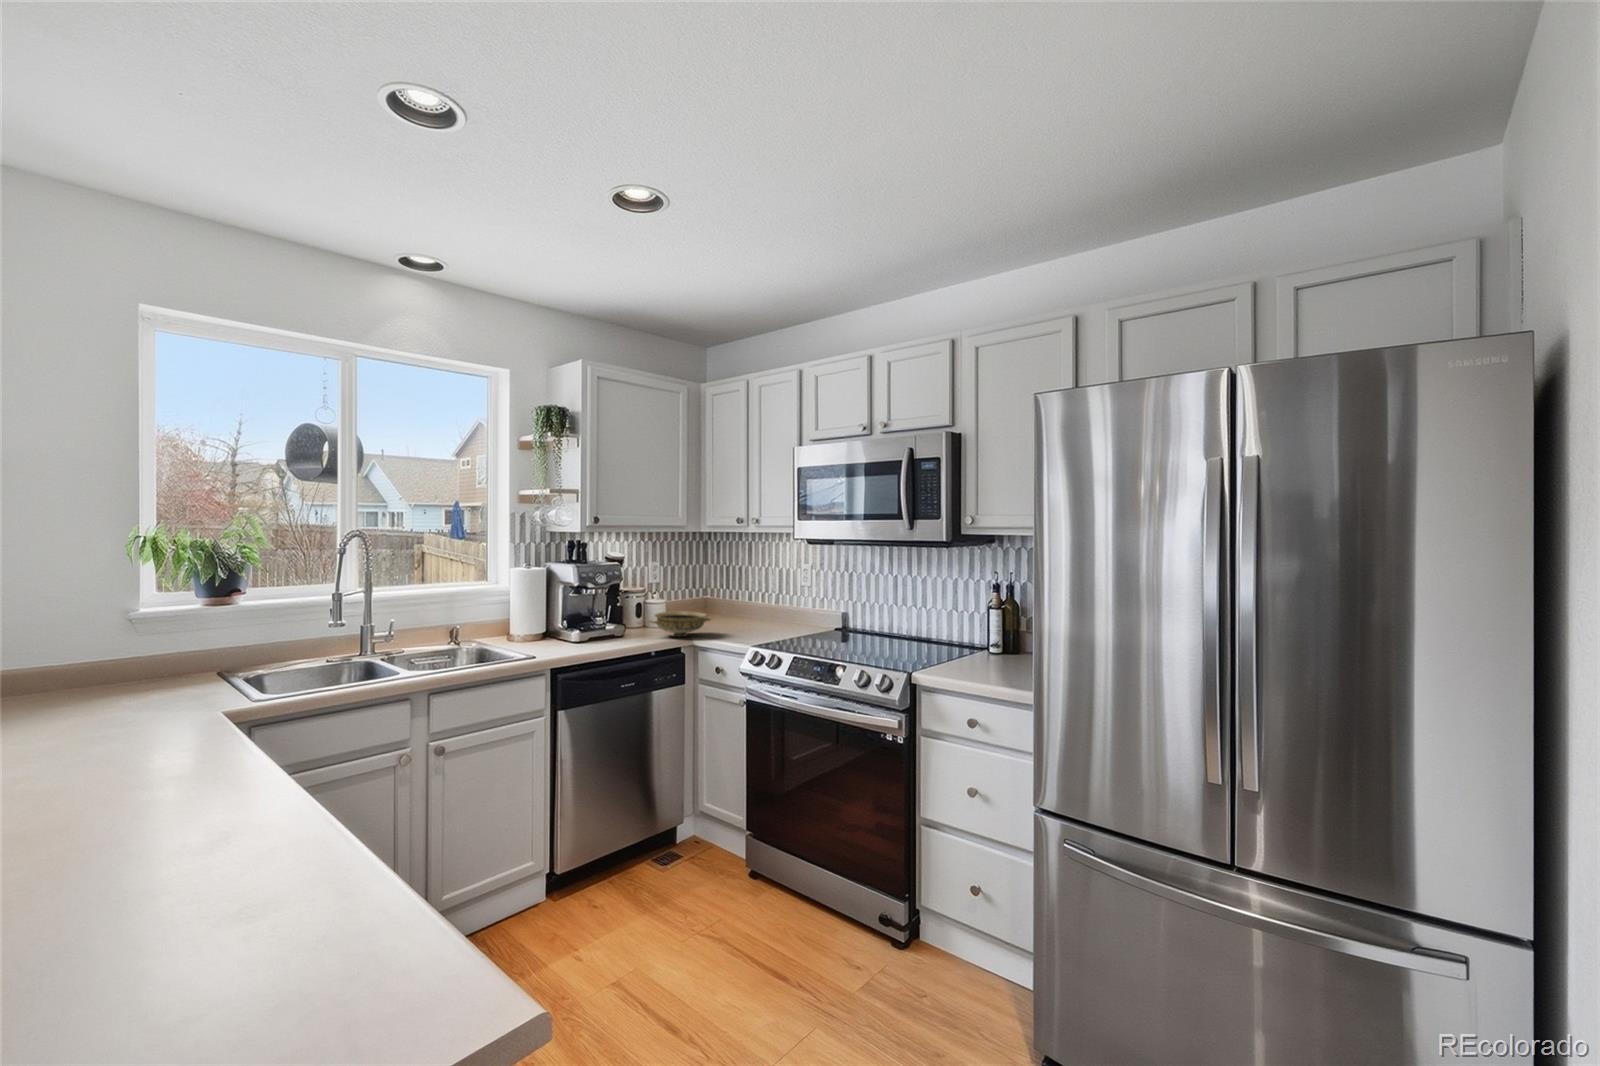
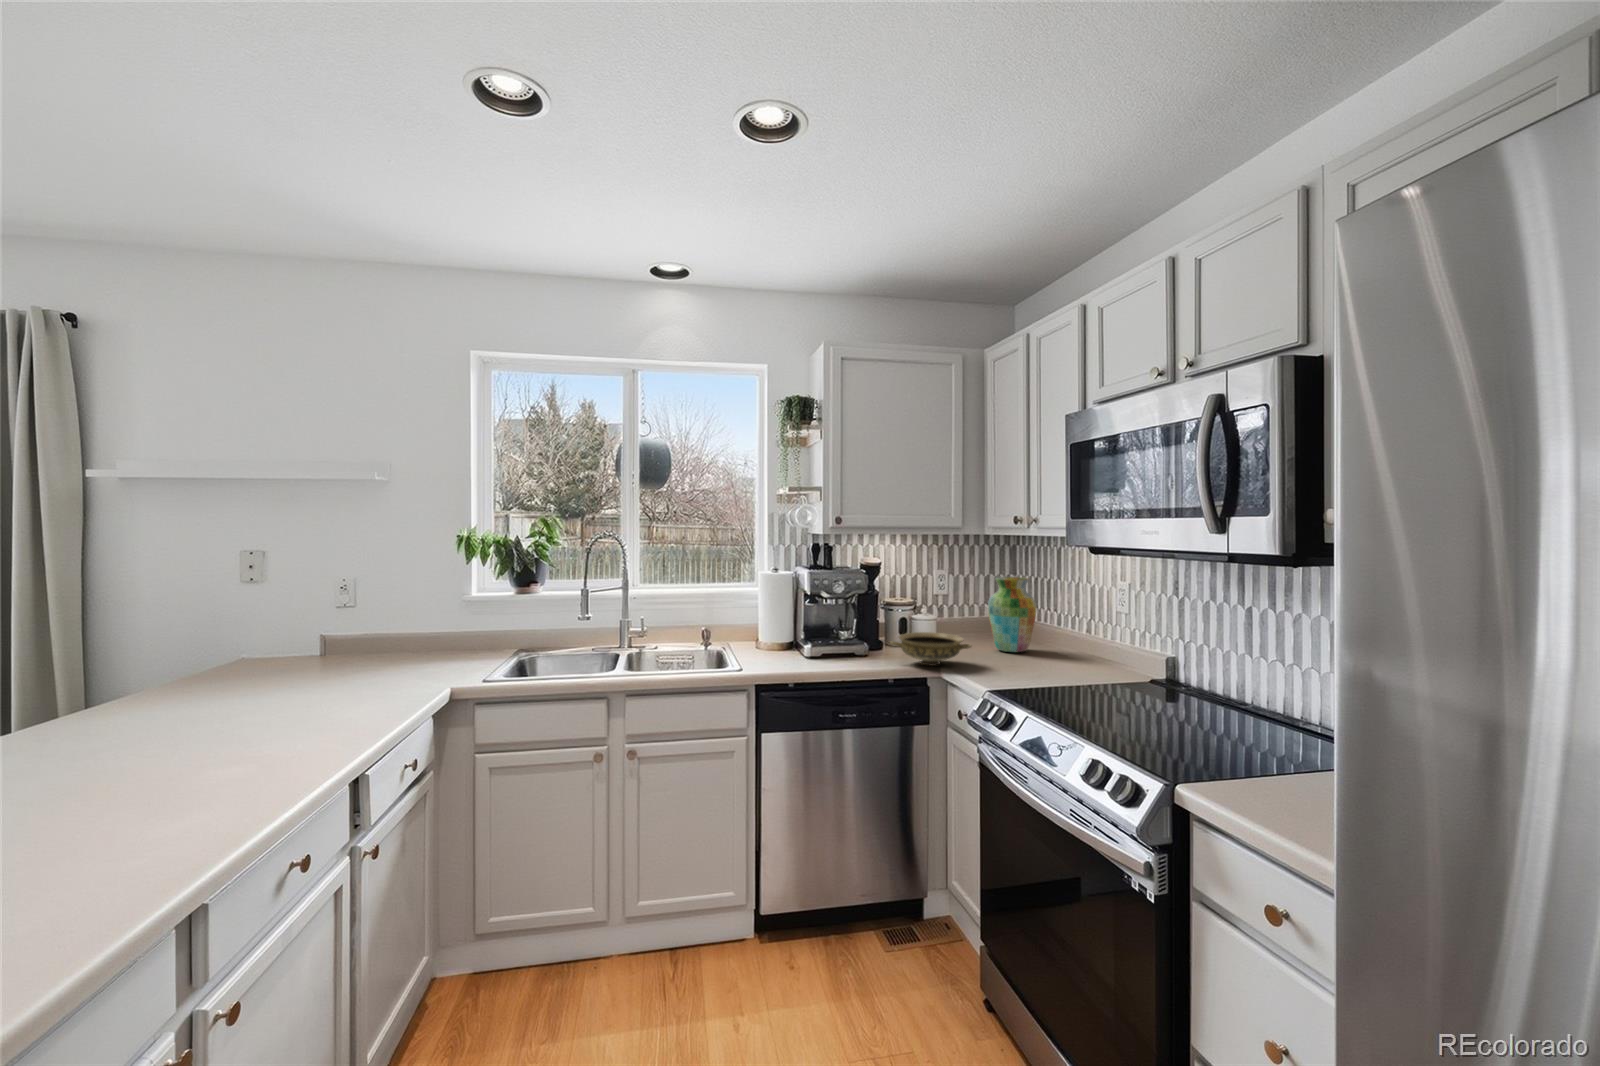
vase: none [703,566,740,624] -> present [988,577,1037,652]

